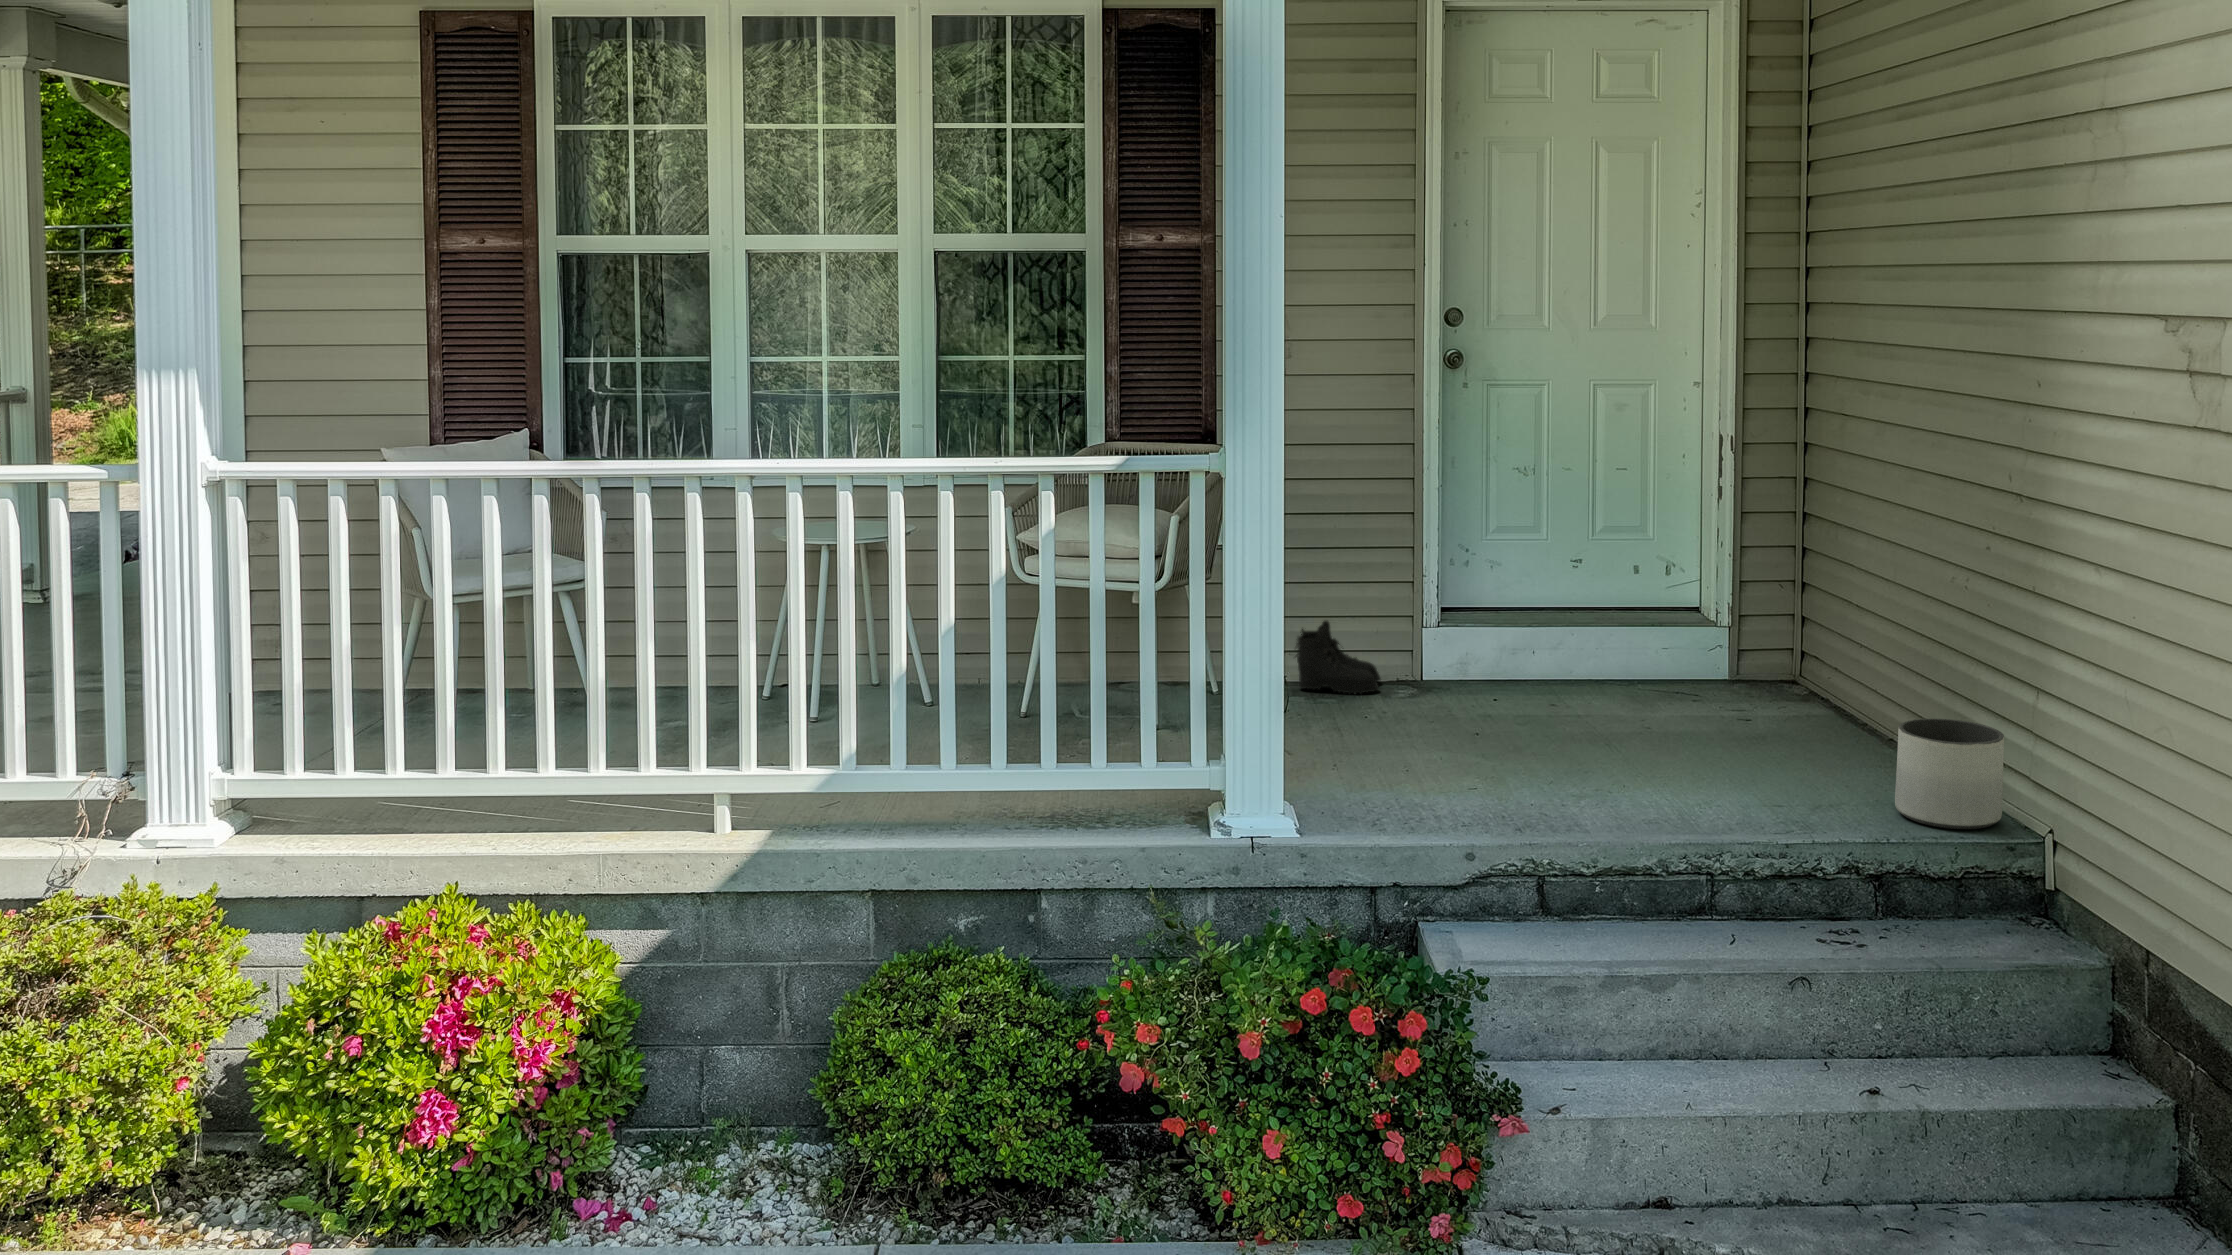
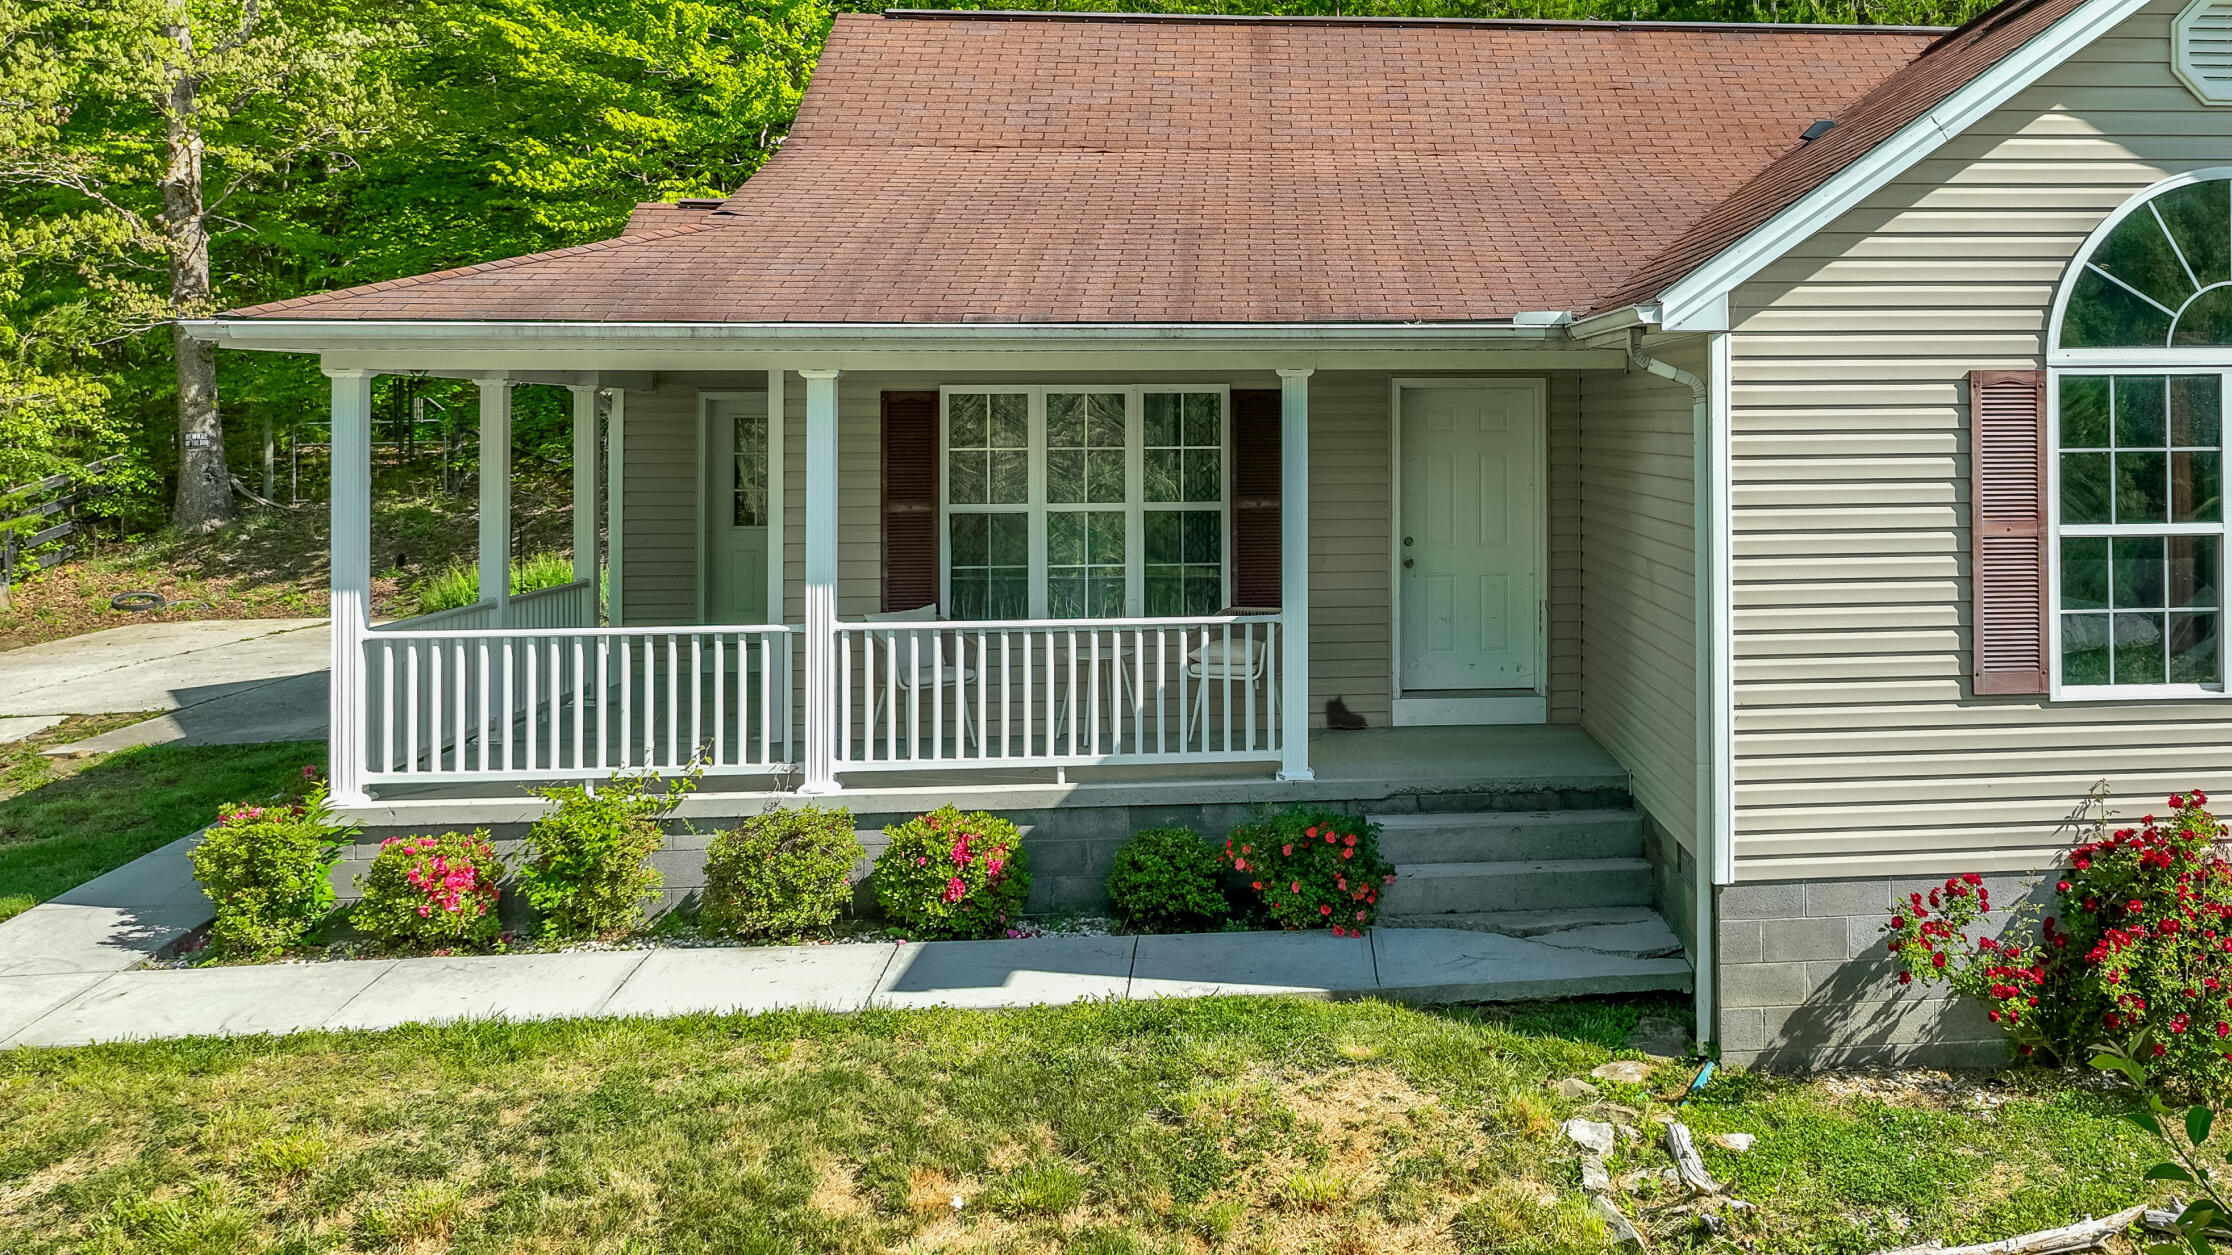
planter: present [1895,719,2004,829] -> none [1570,726,1612,770]

